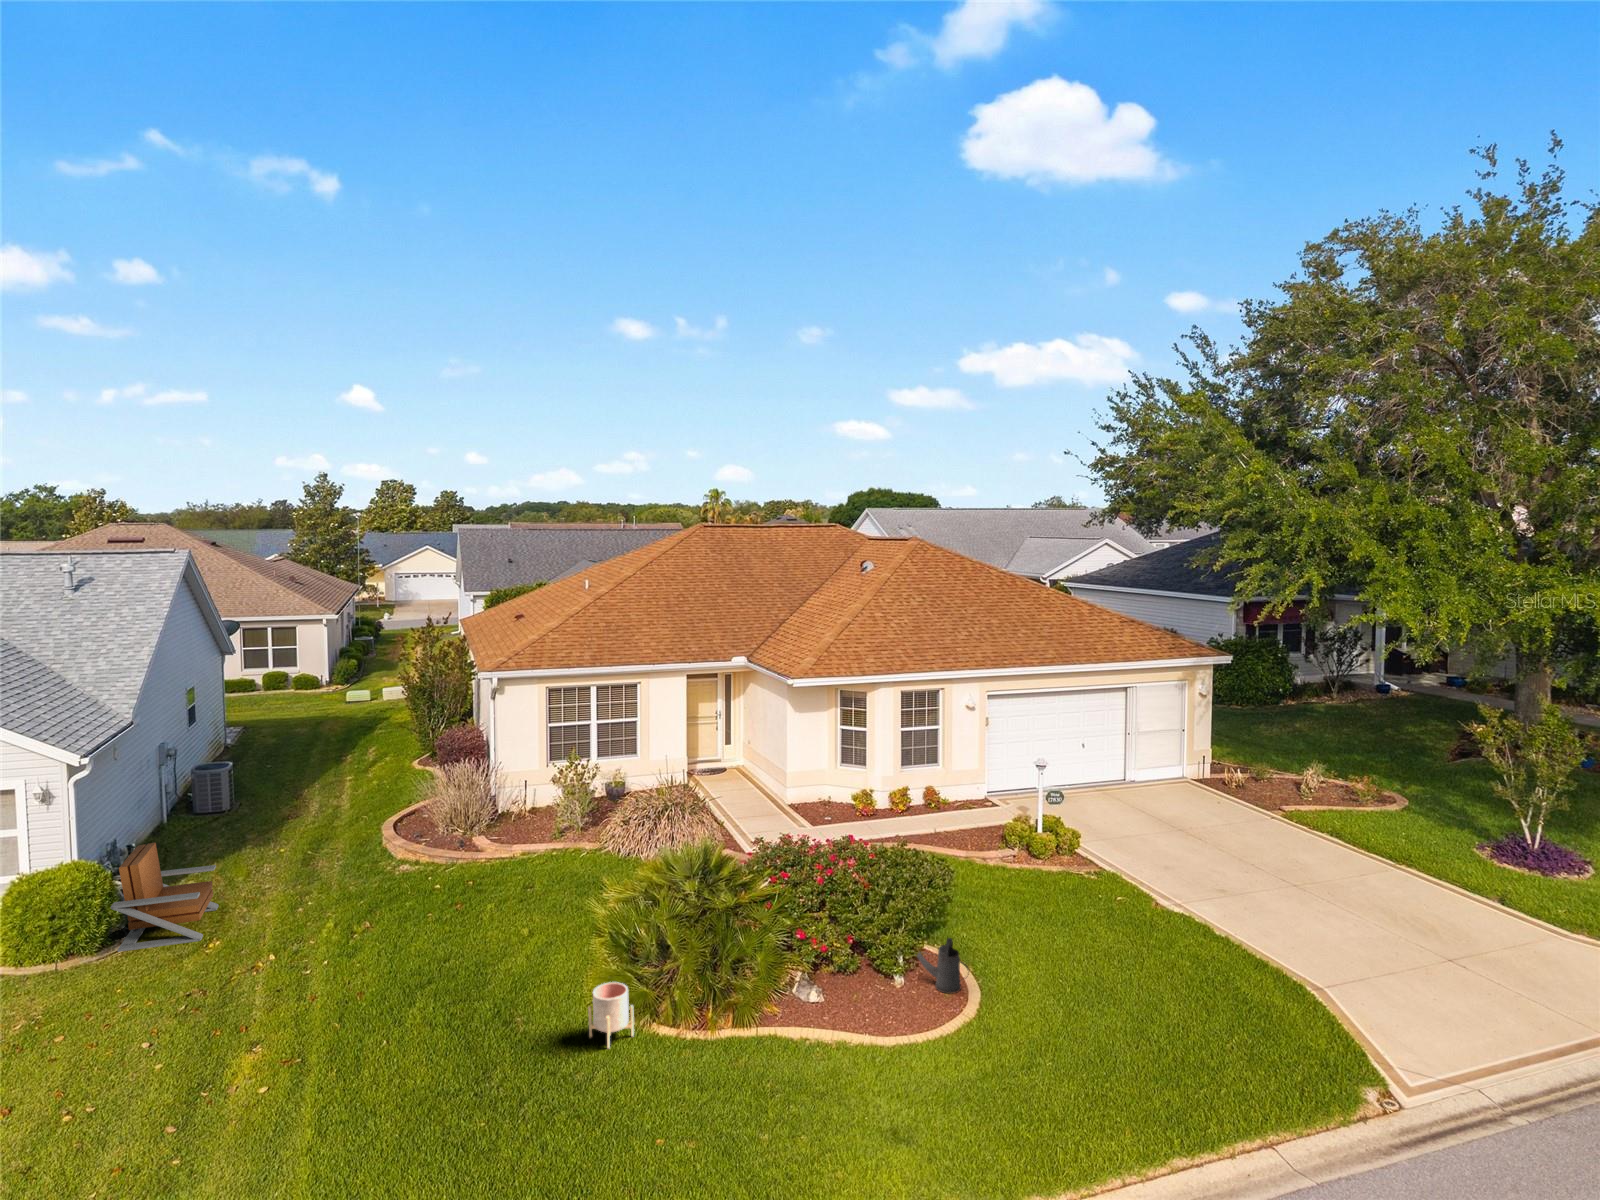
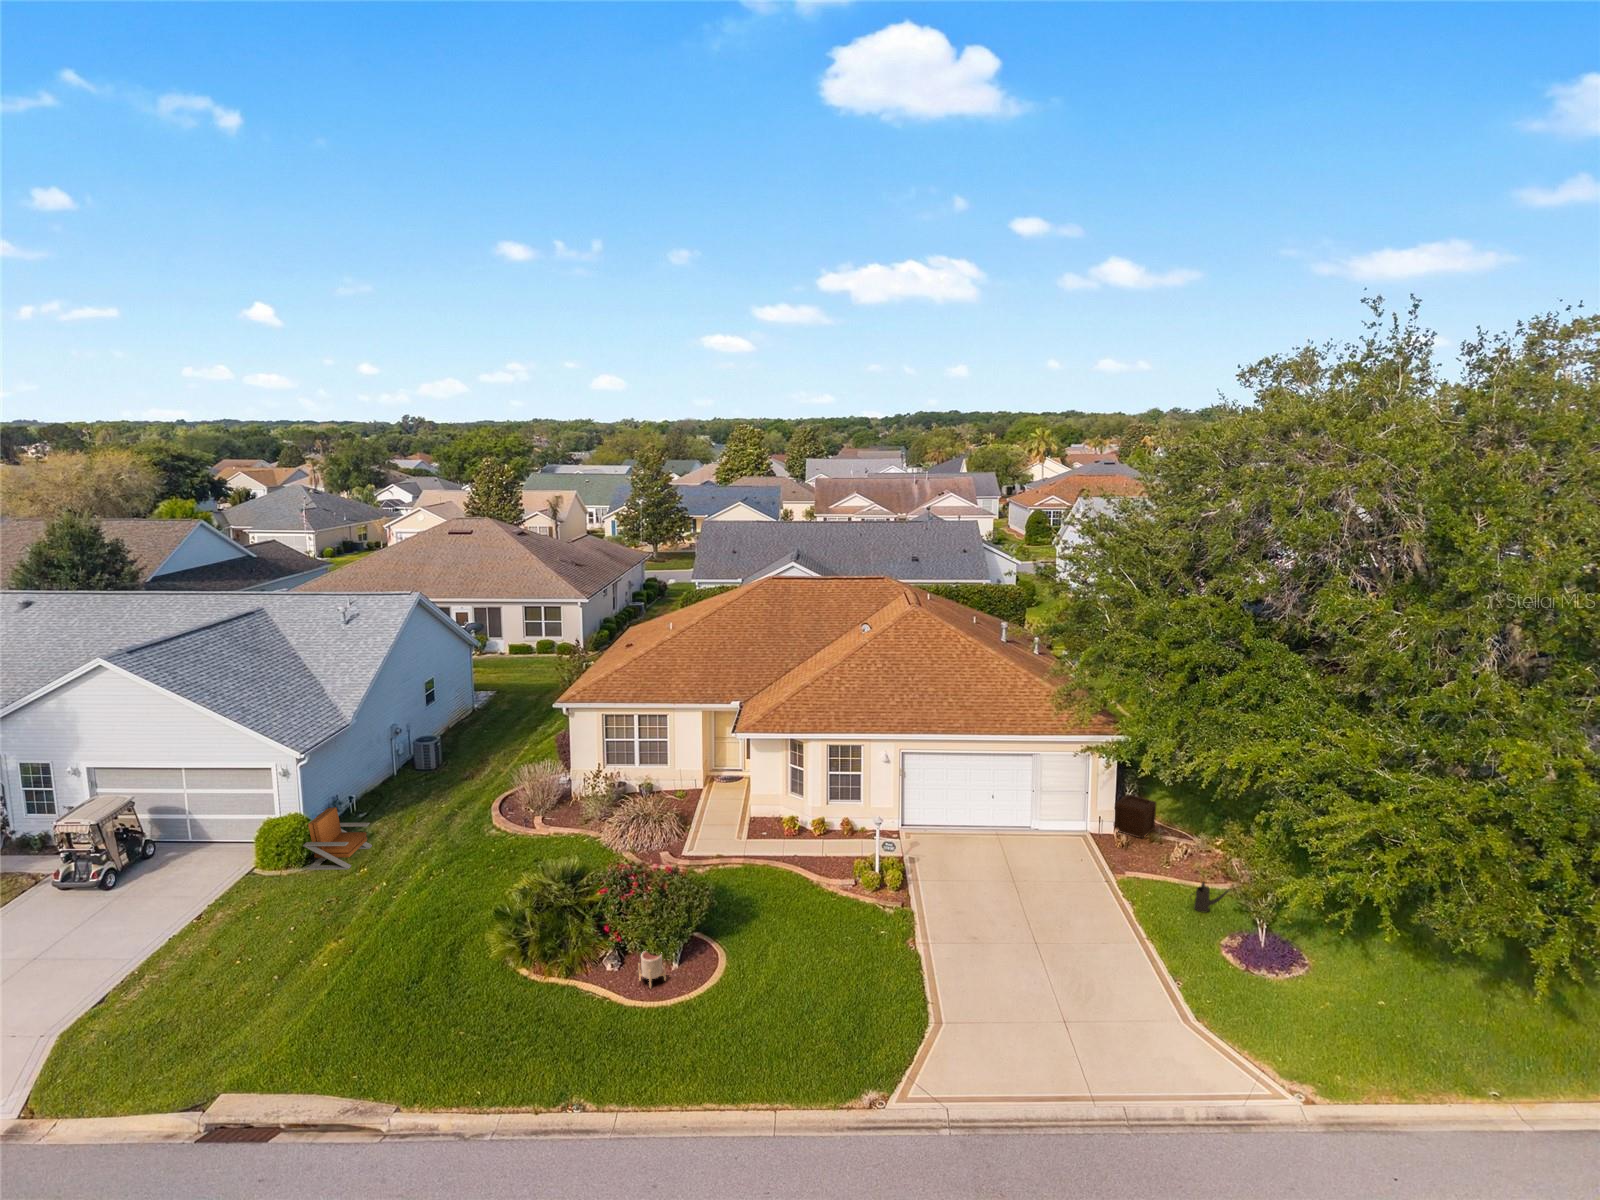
wooden crate: none [1202,731,1242,777] -> present [1115,794,1156,838]
watering can: present [915,938,969,994] -> present [1194,882,1229,913]
planter: present [588,982,634,1048] -> present [639,951,666,986]

